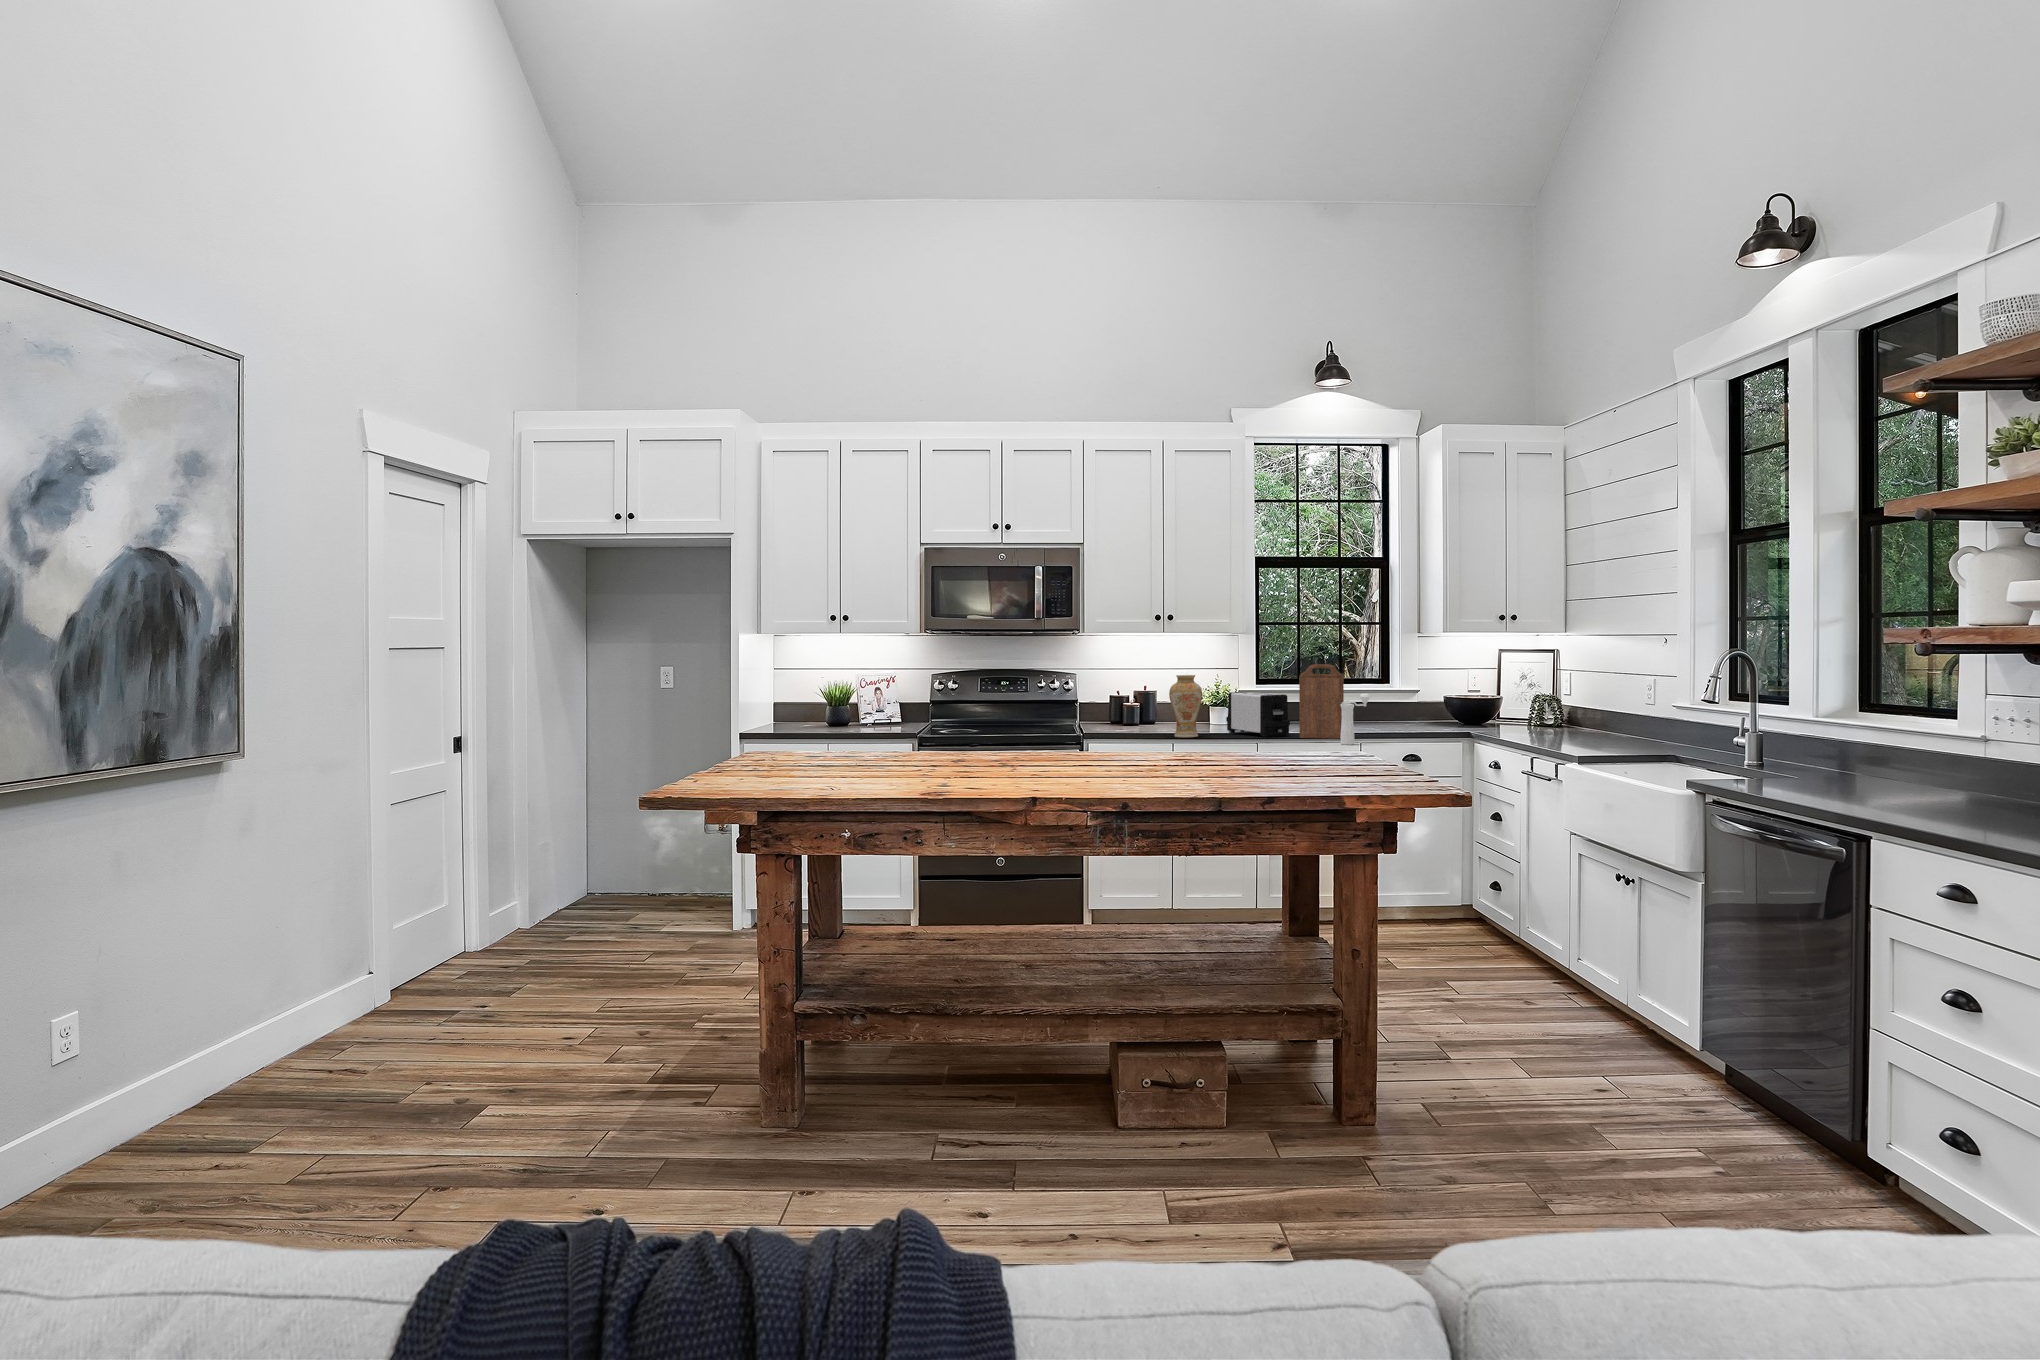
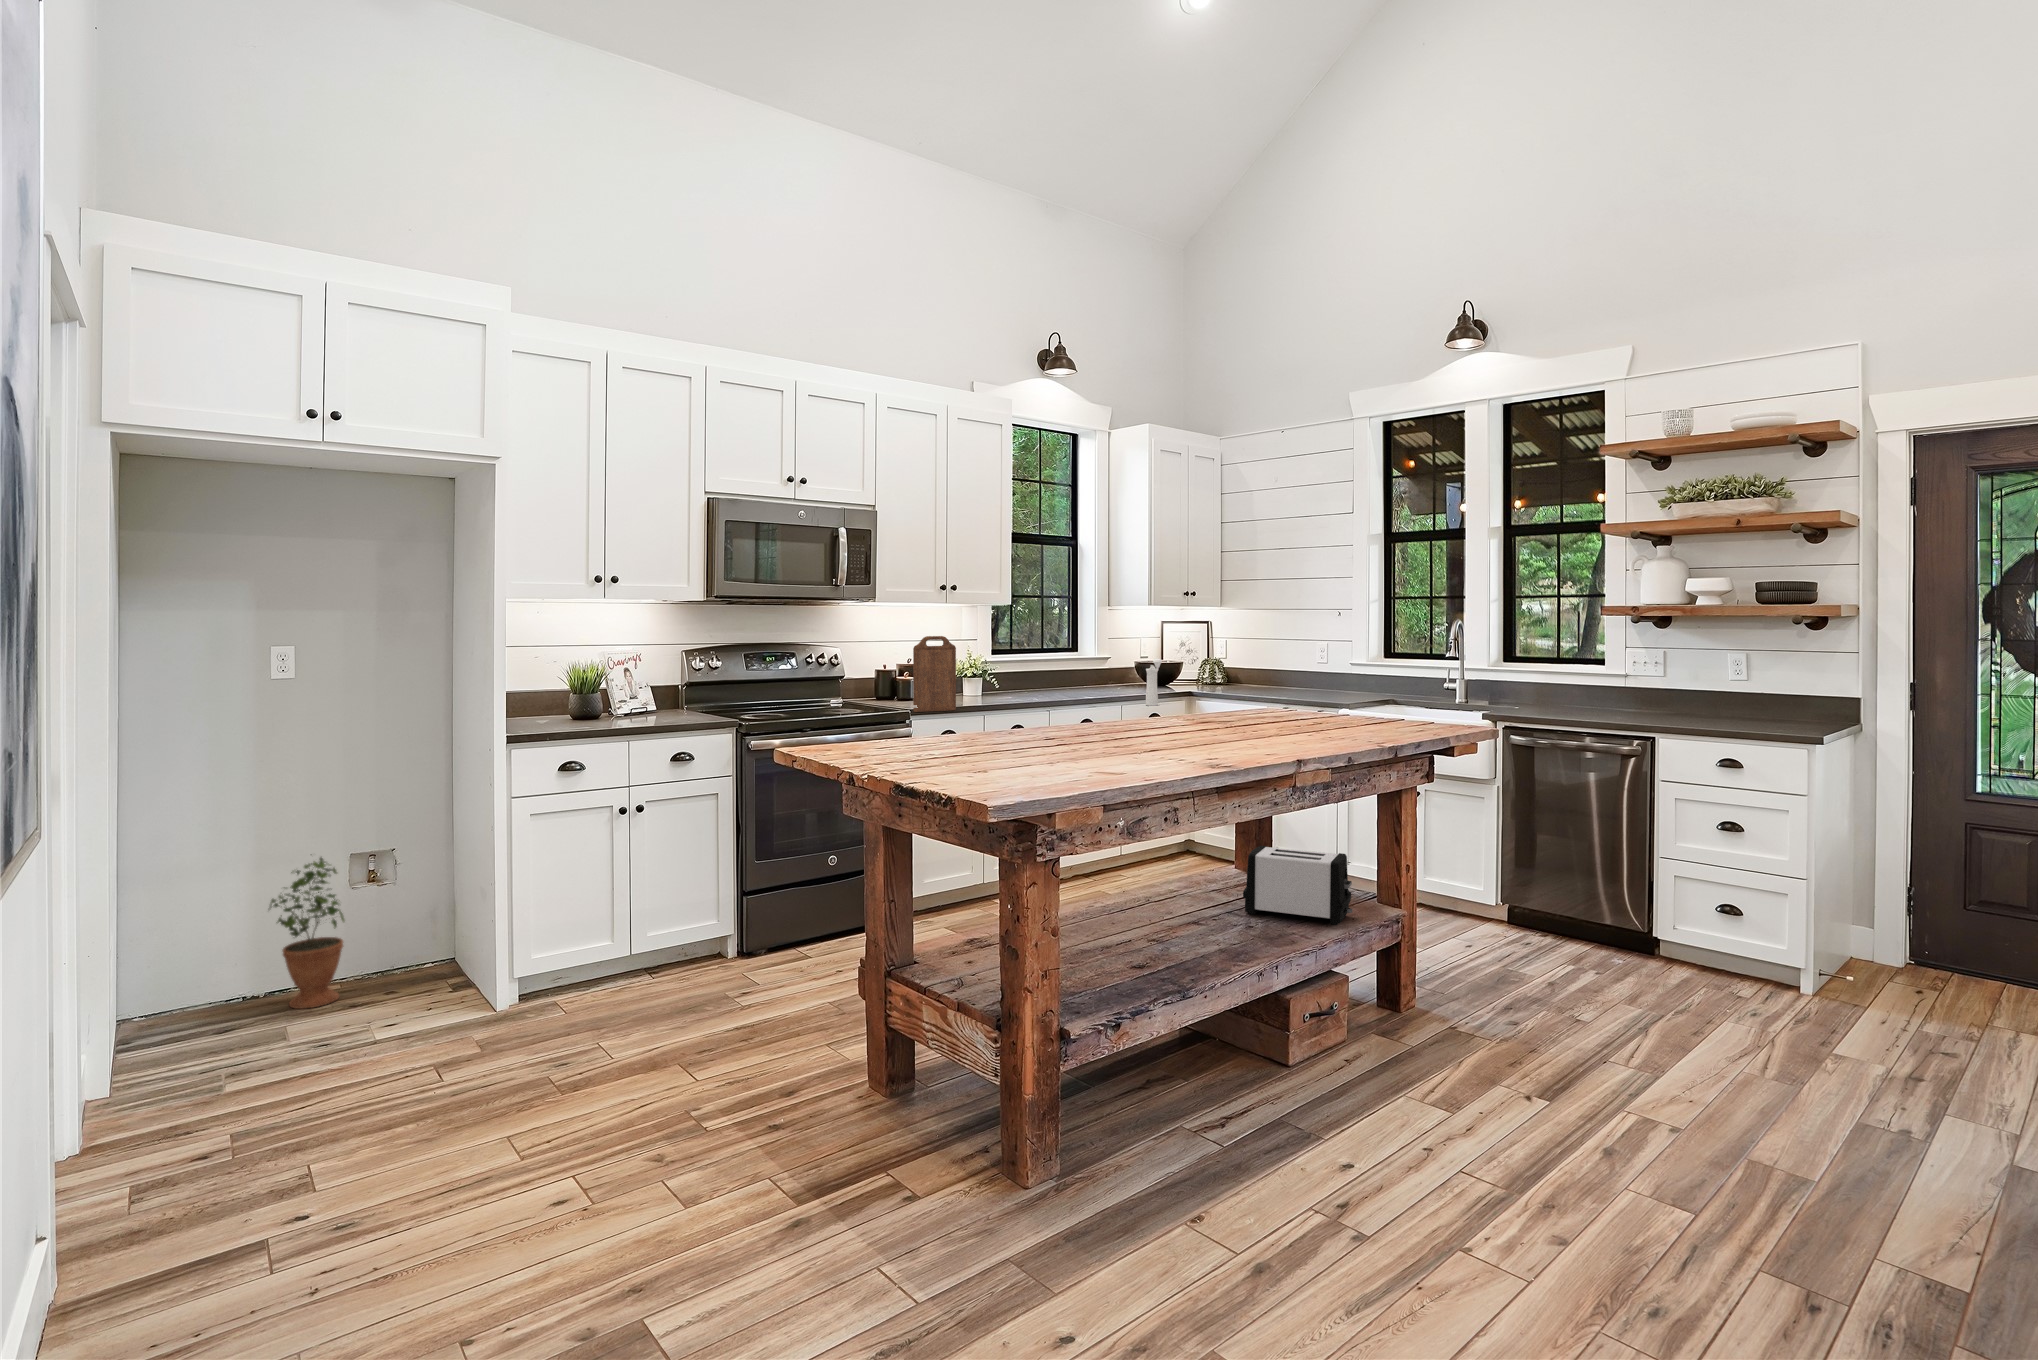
cutting board: present [1299,664,1344,739] -> present [913,636,956,712]
vase: present [1169,675,1202,737] -> none [970,645,1004,709]
toaster: present [1226,692,1290,737] -> present [1243,846,1352,925]
potted plant: none [642,805,688,907] -> present [270,858,344,1009]

